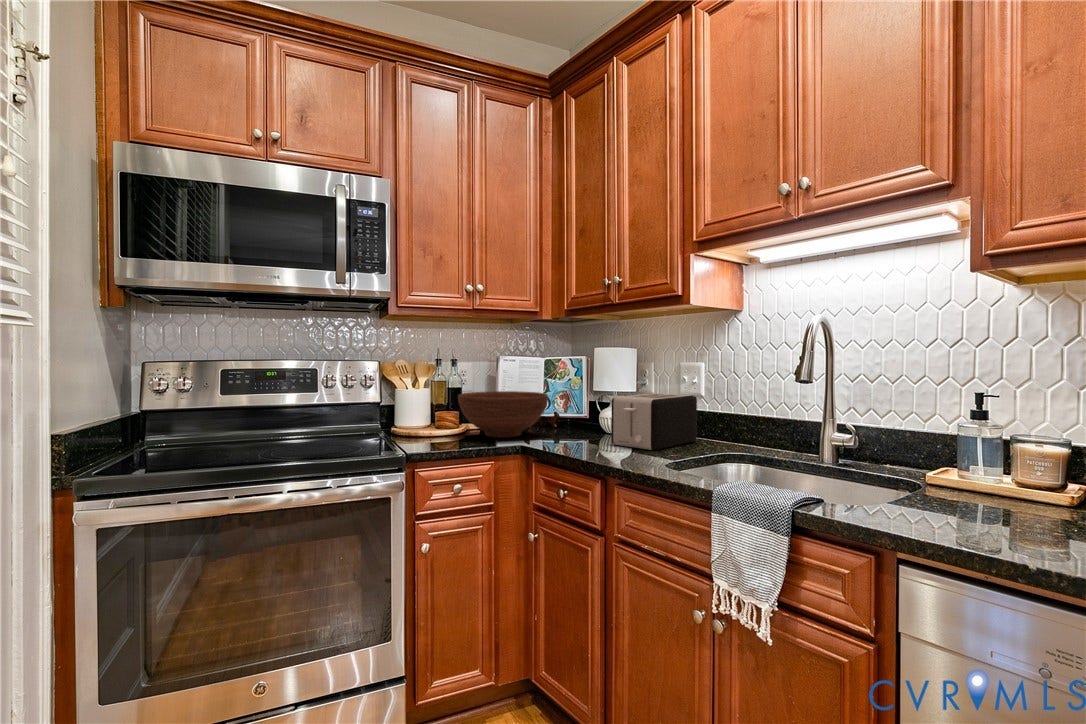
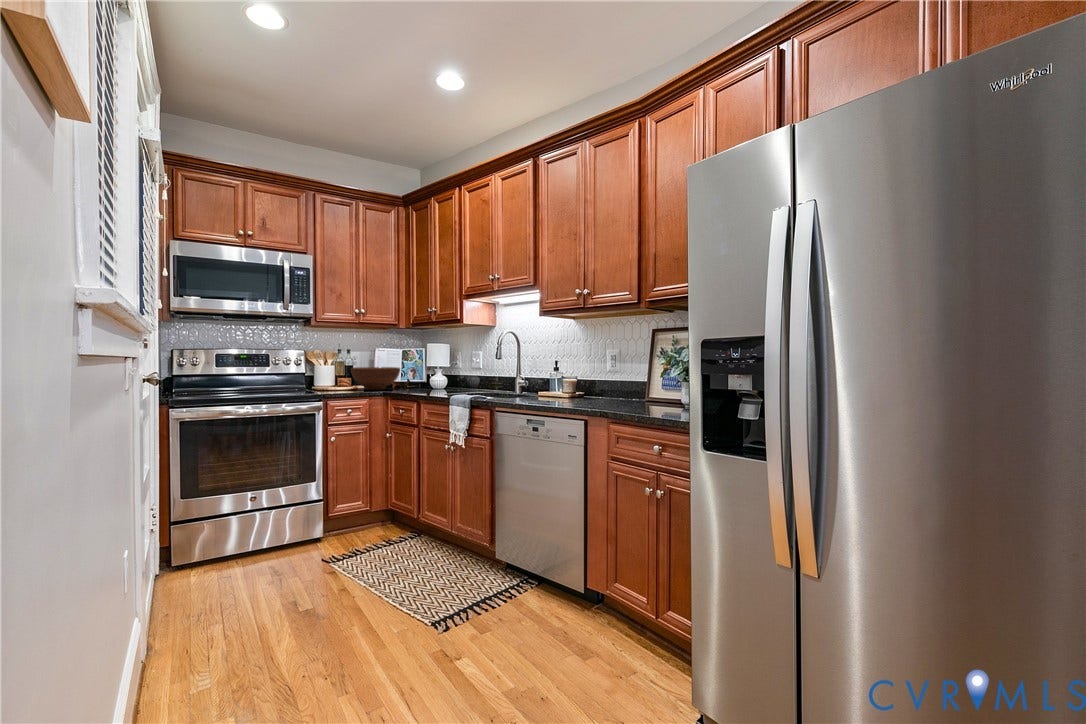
toaster: present [611,393,697,450] -> none [429,367,474,392]

